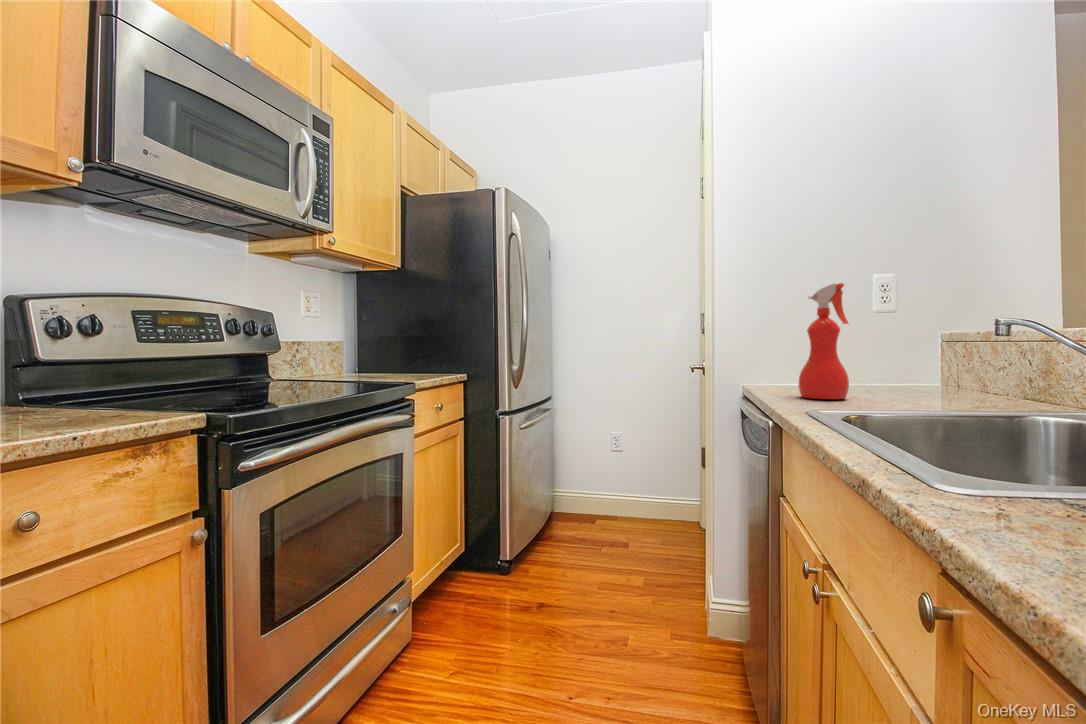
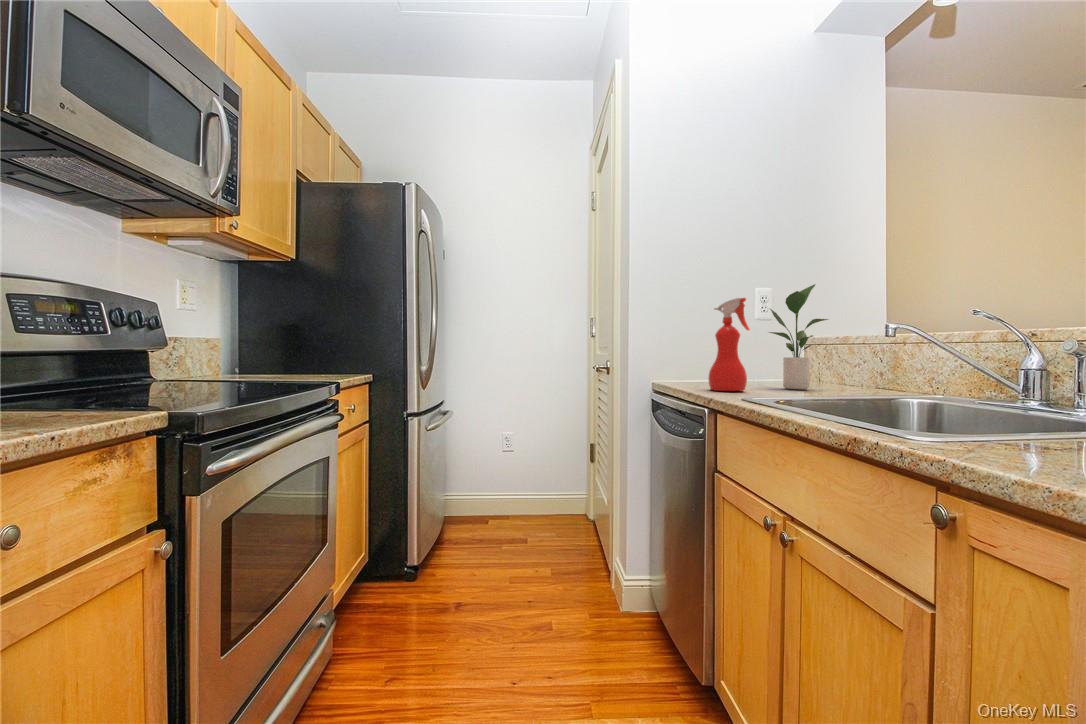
potted plant: none [888,258,983,398] -> present [769,284,828,389]

